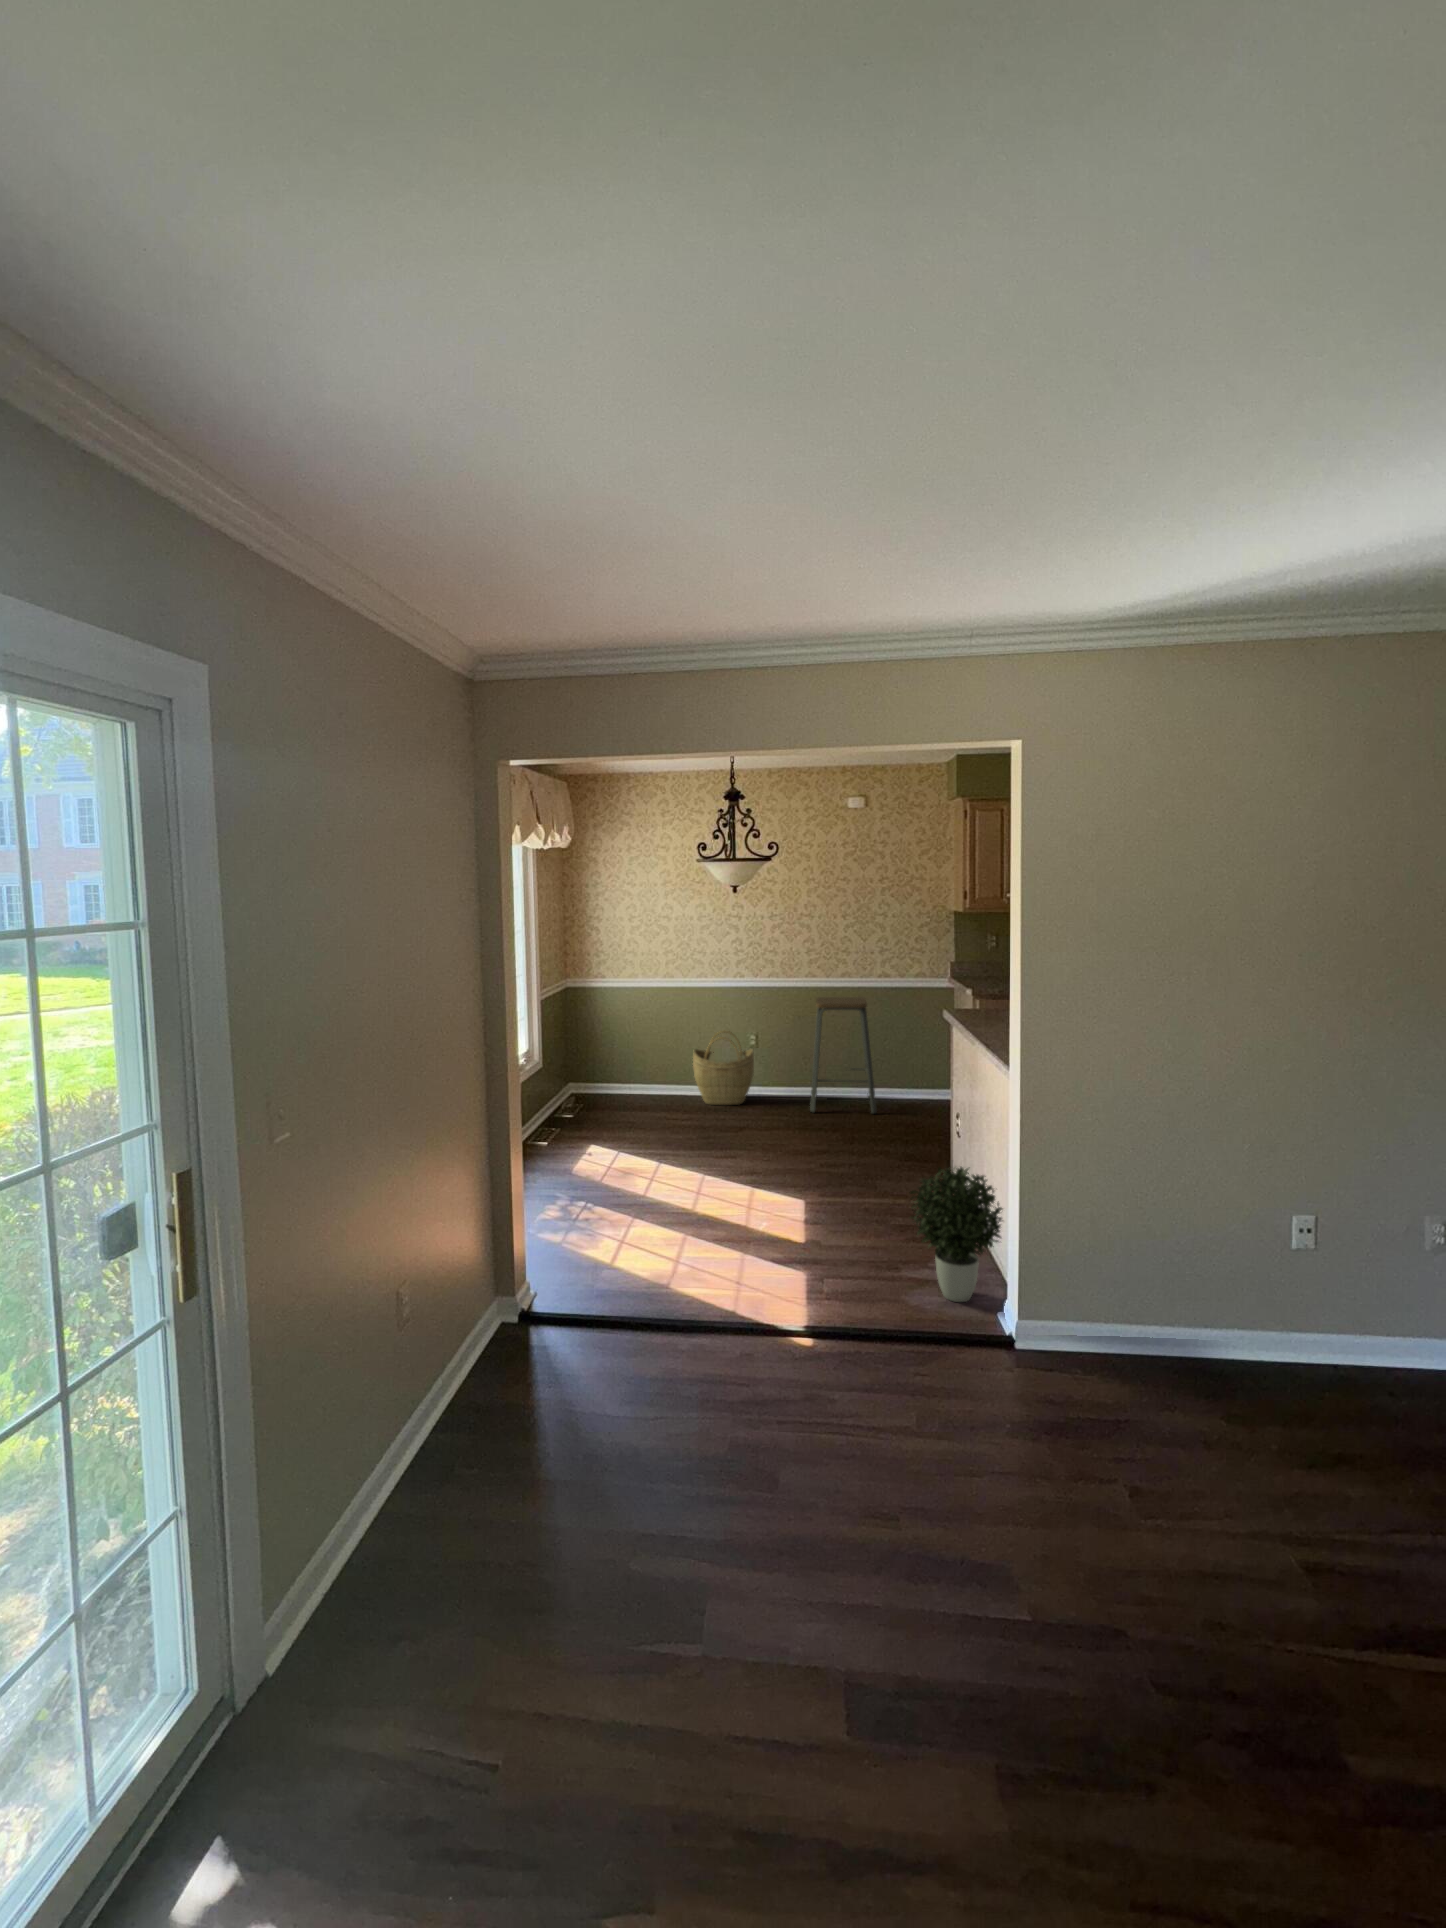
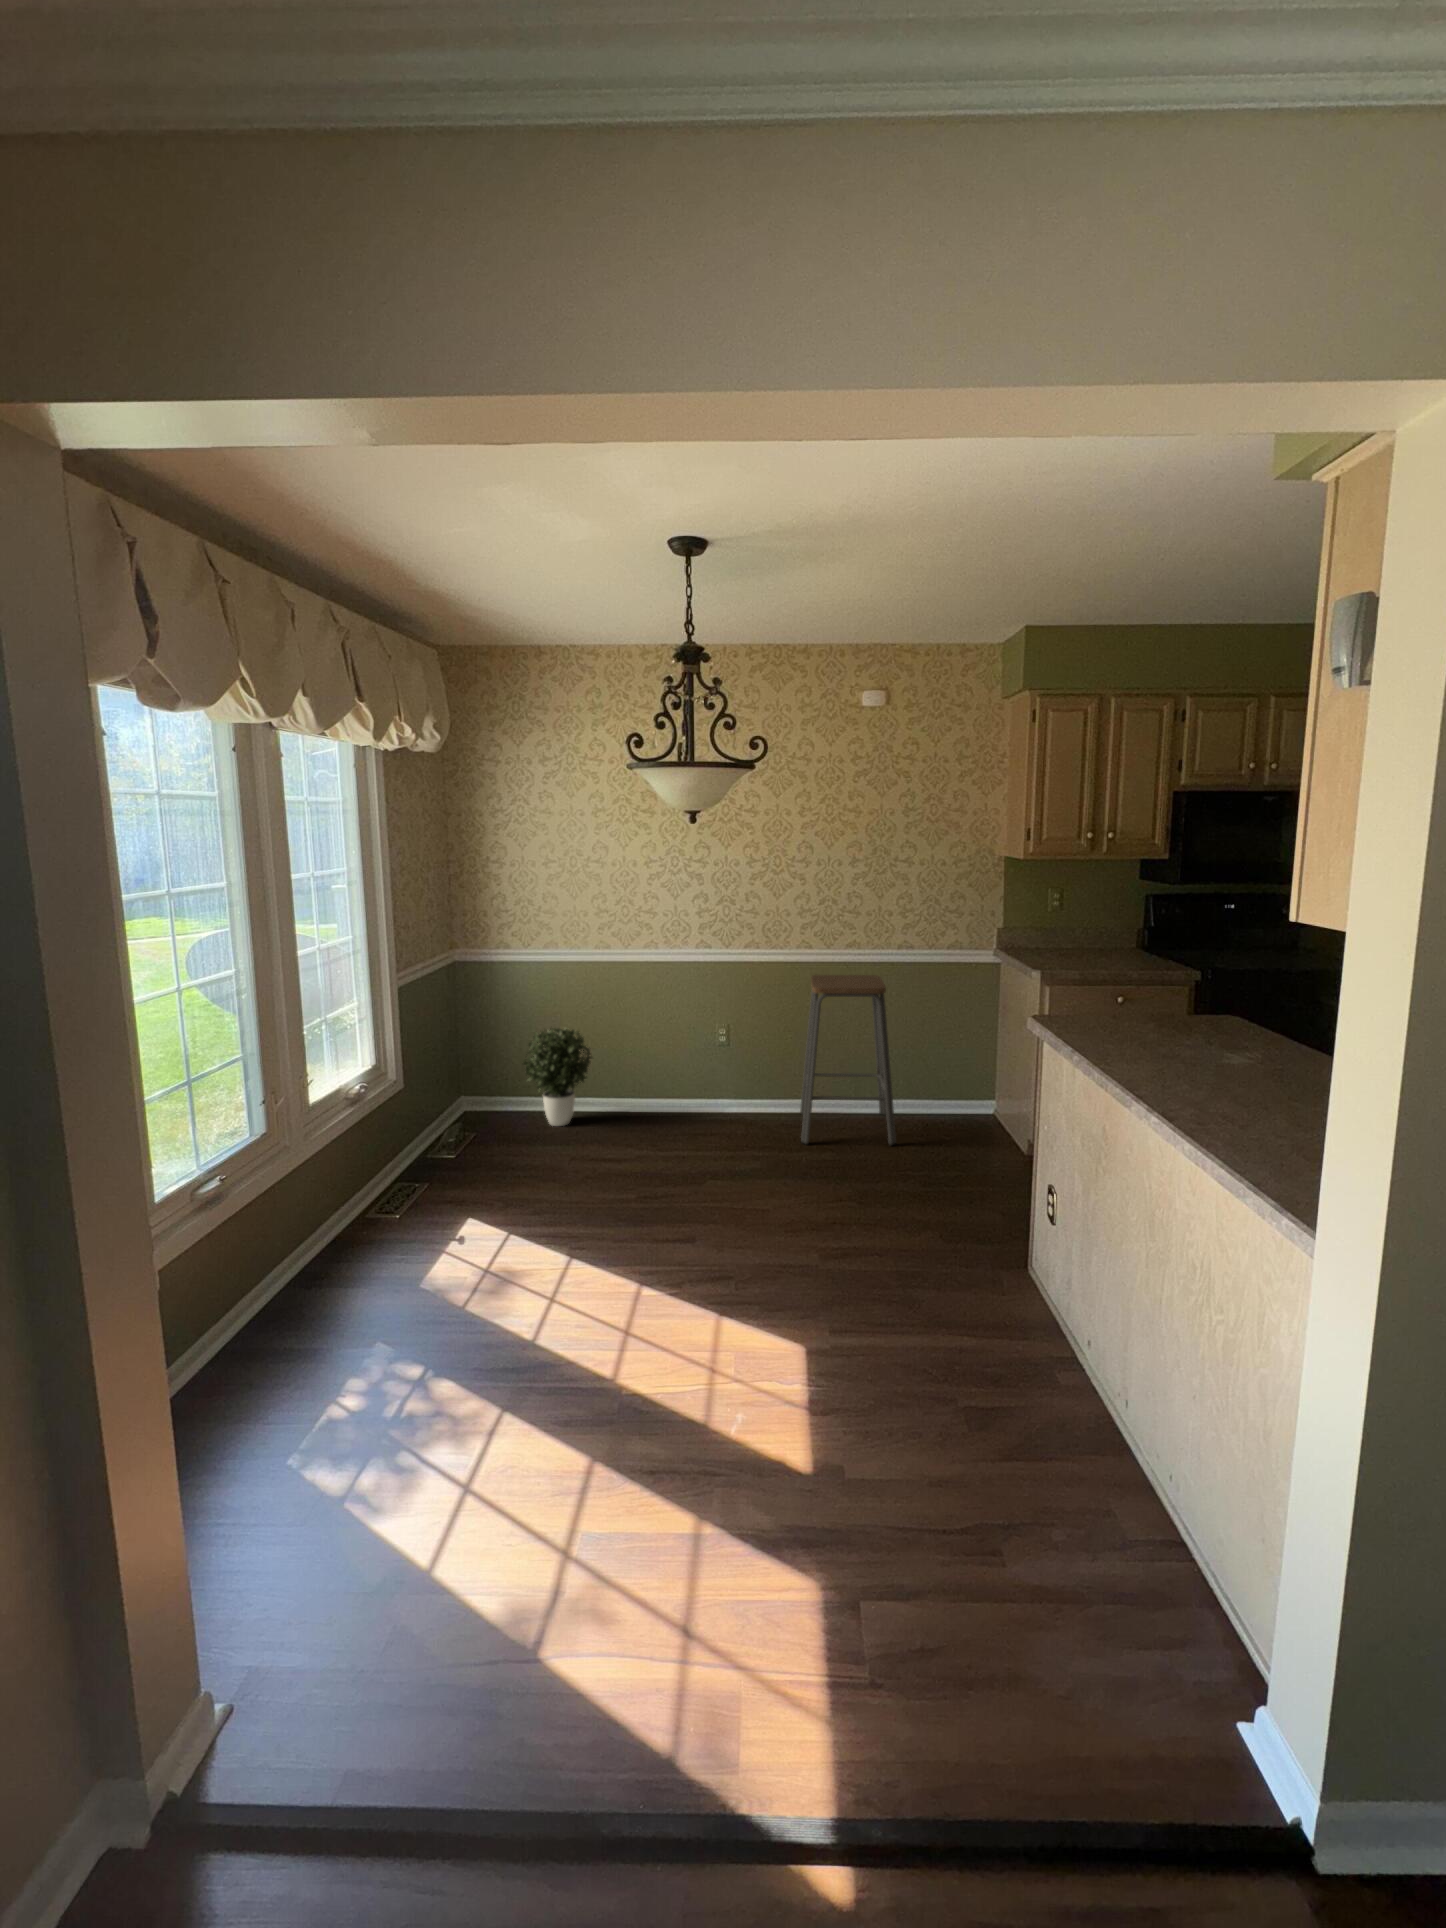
woven basket: present [693,1031,754,1105] -> none [632,1022,721,1131]
potted plant: present [910,1167,1003,1302] -> present [523,1028,592,1126]

